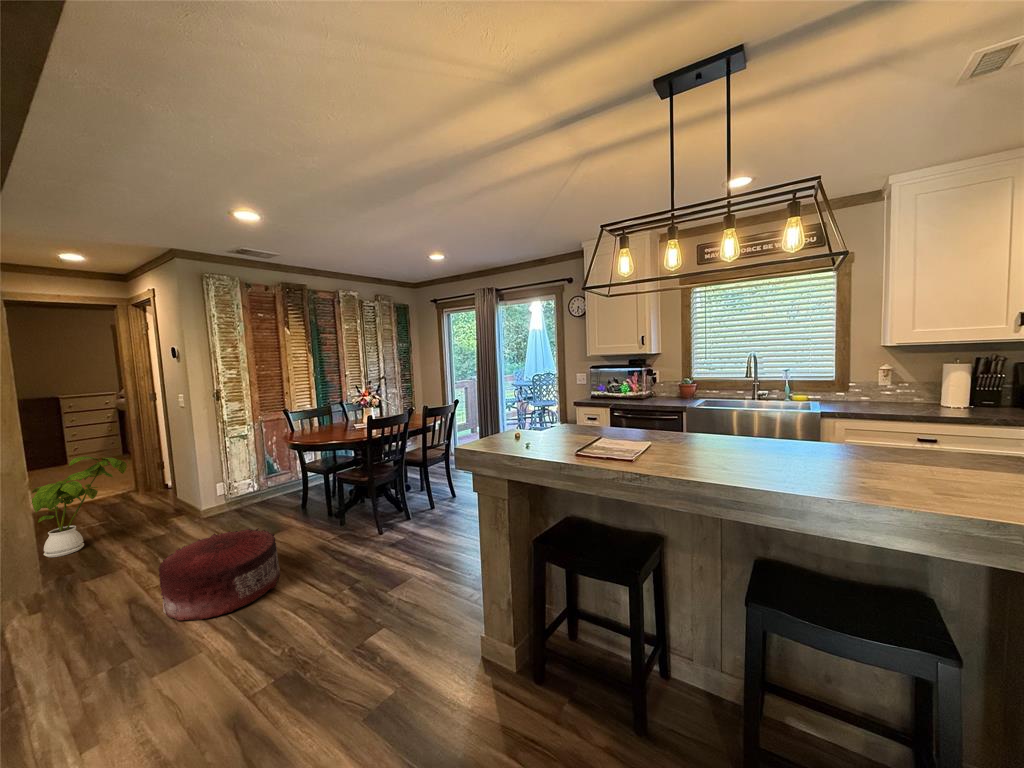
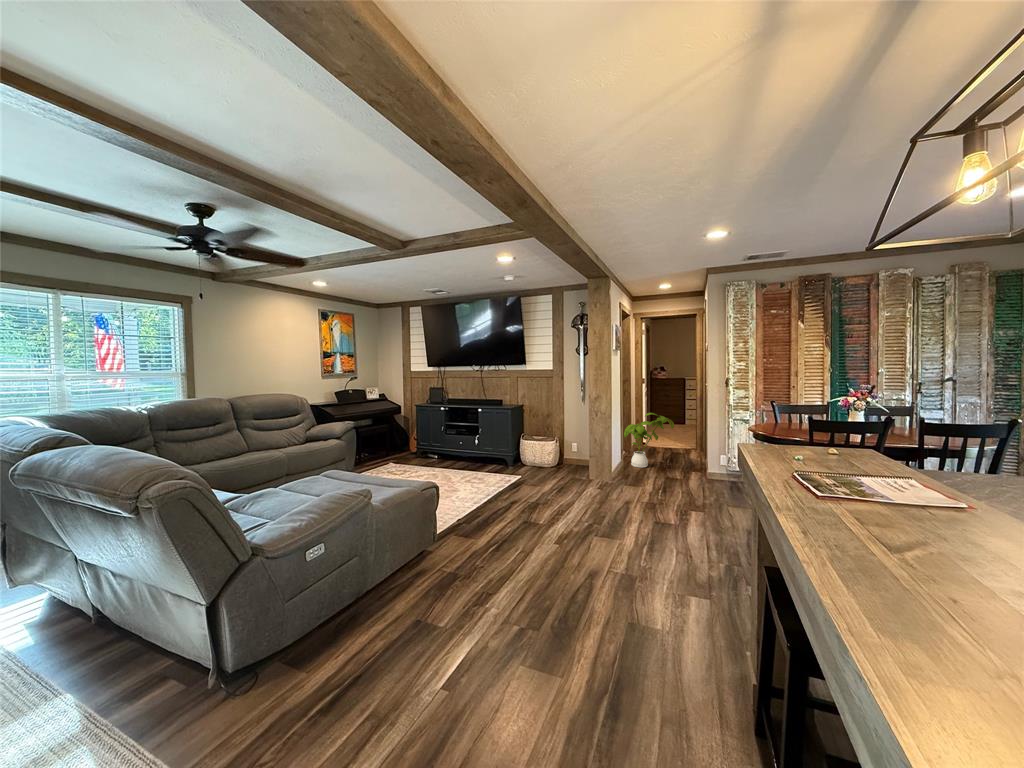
pouf: present [158,528,280,621] -> none [630,478,705,533]

